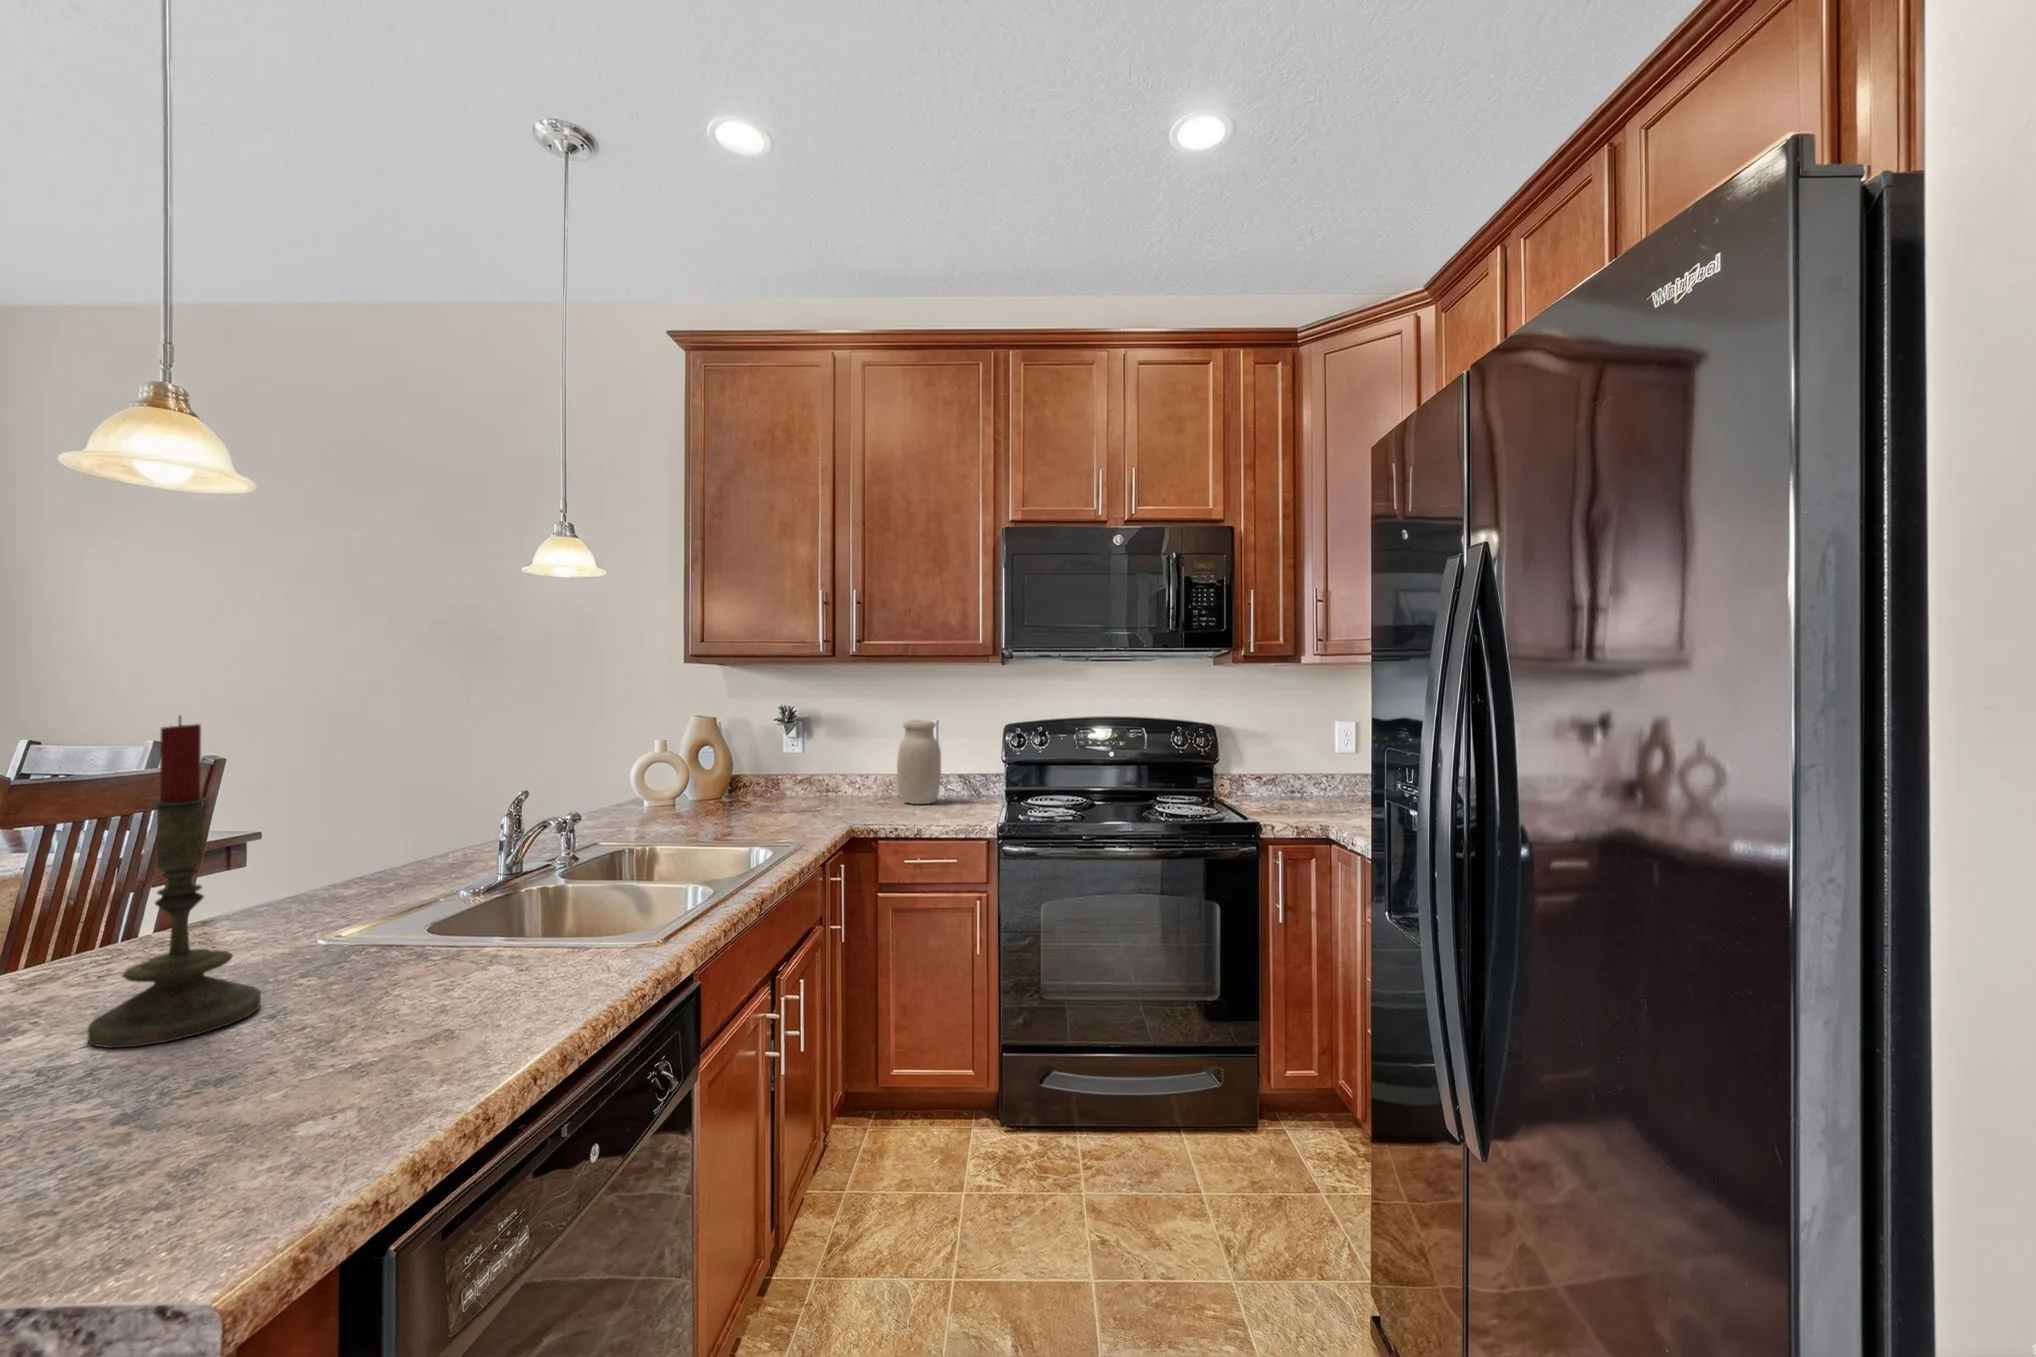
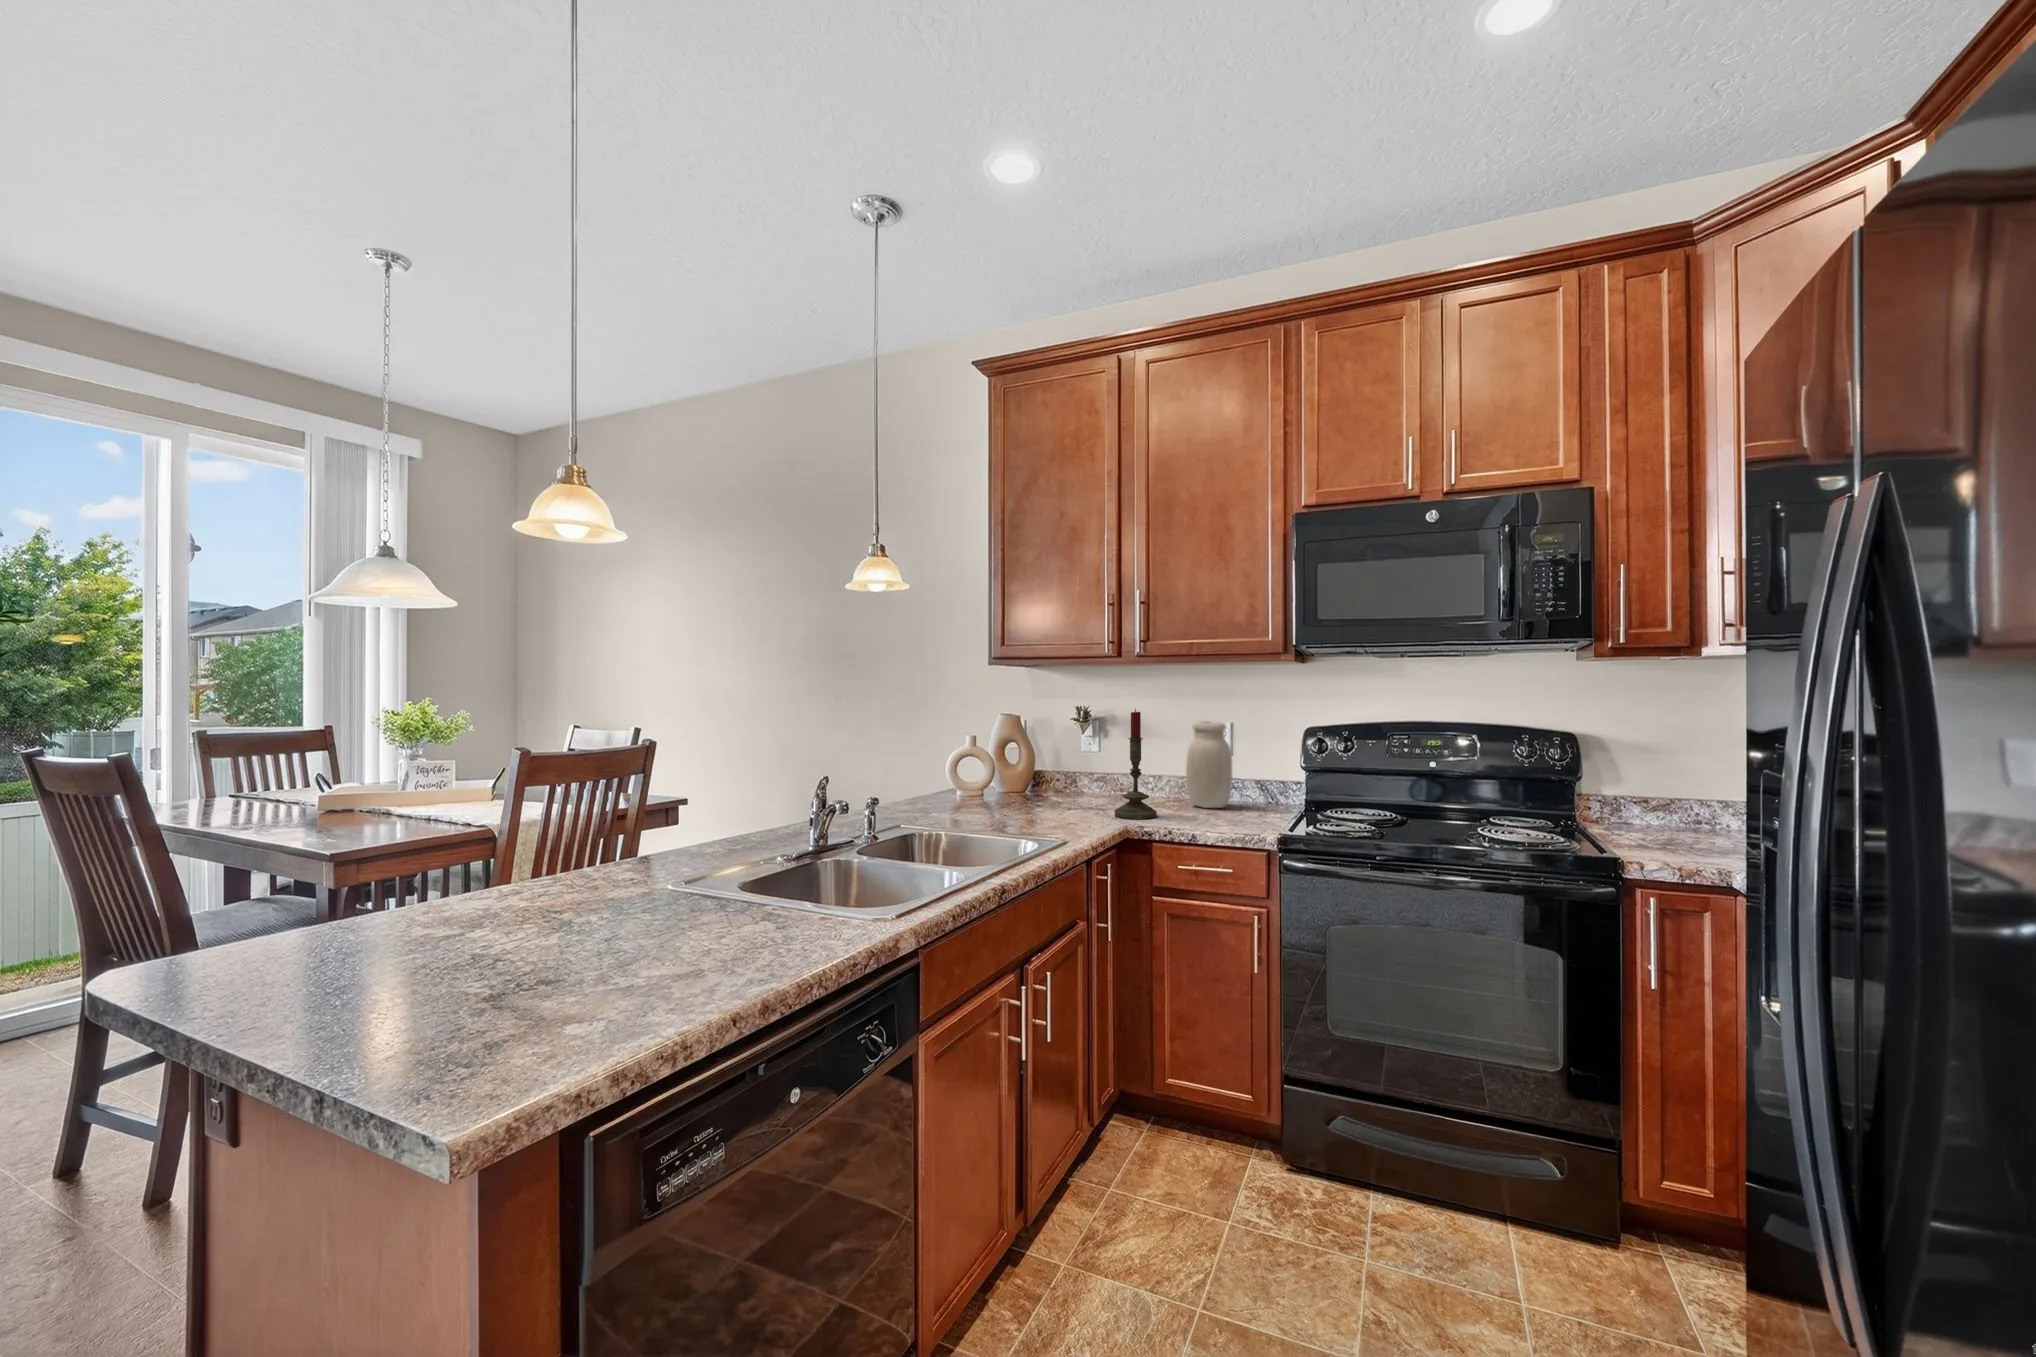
candle: present [88,716,261,1048] -> present [1115,709,1157,819]

